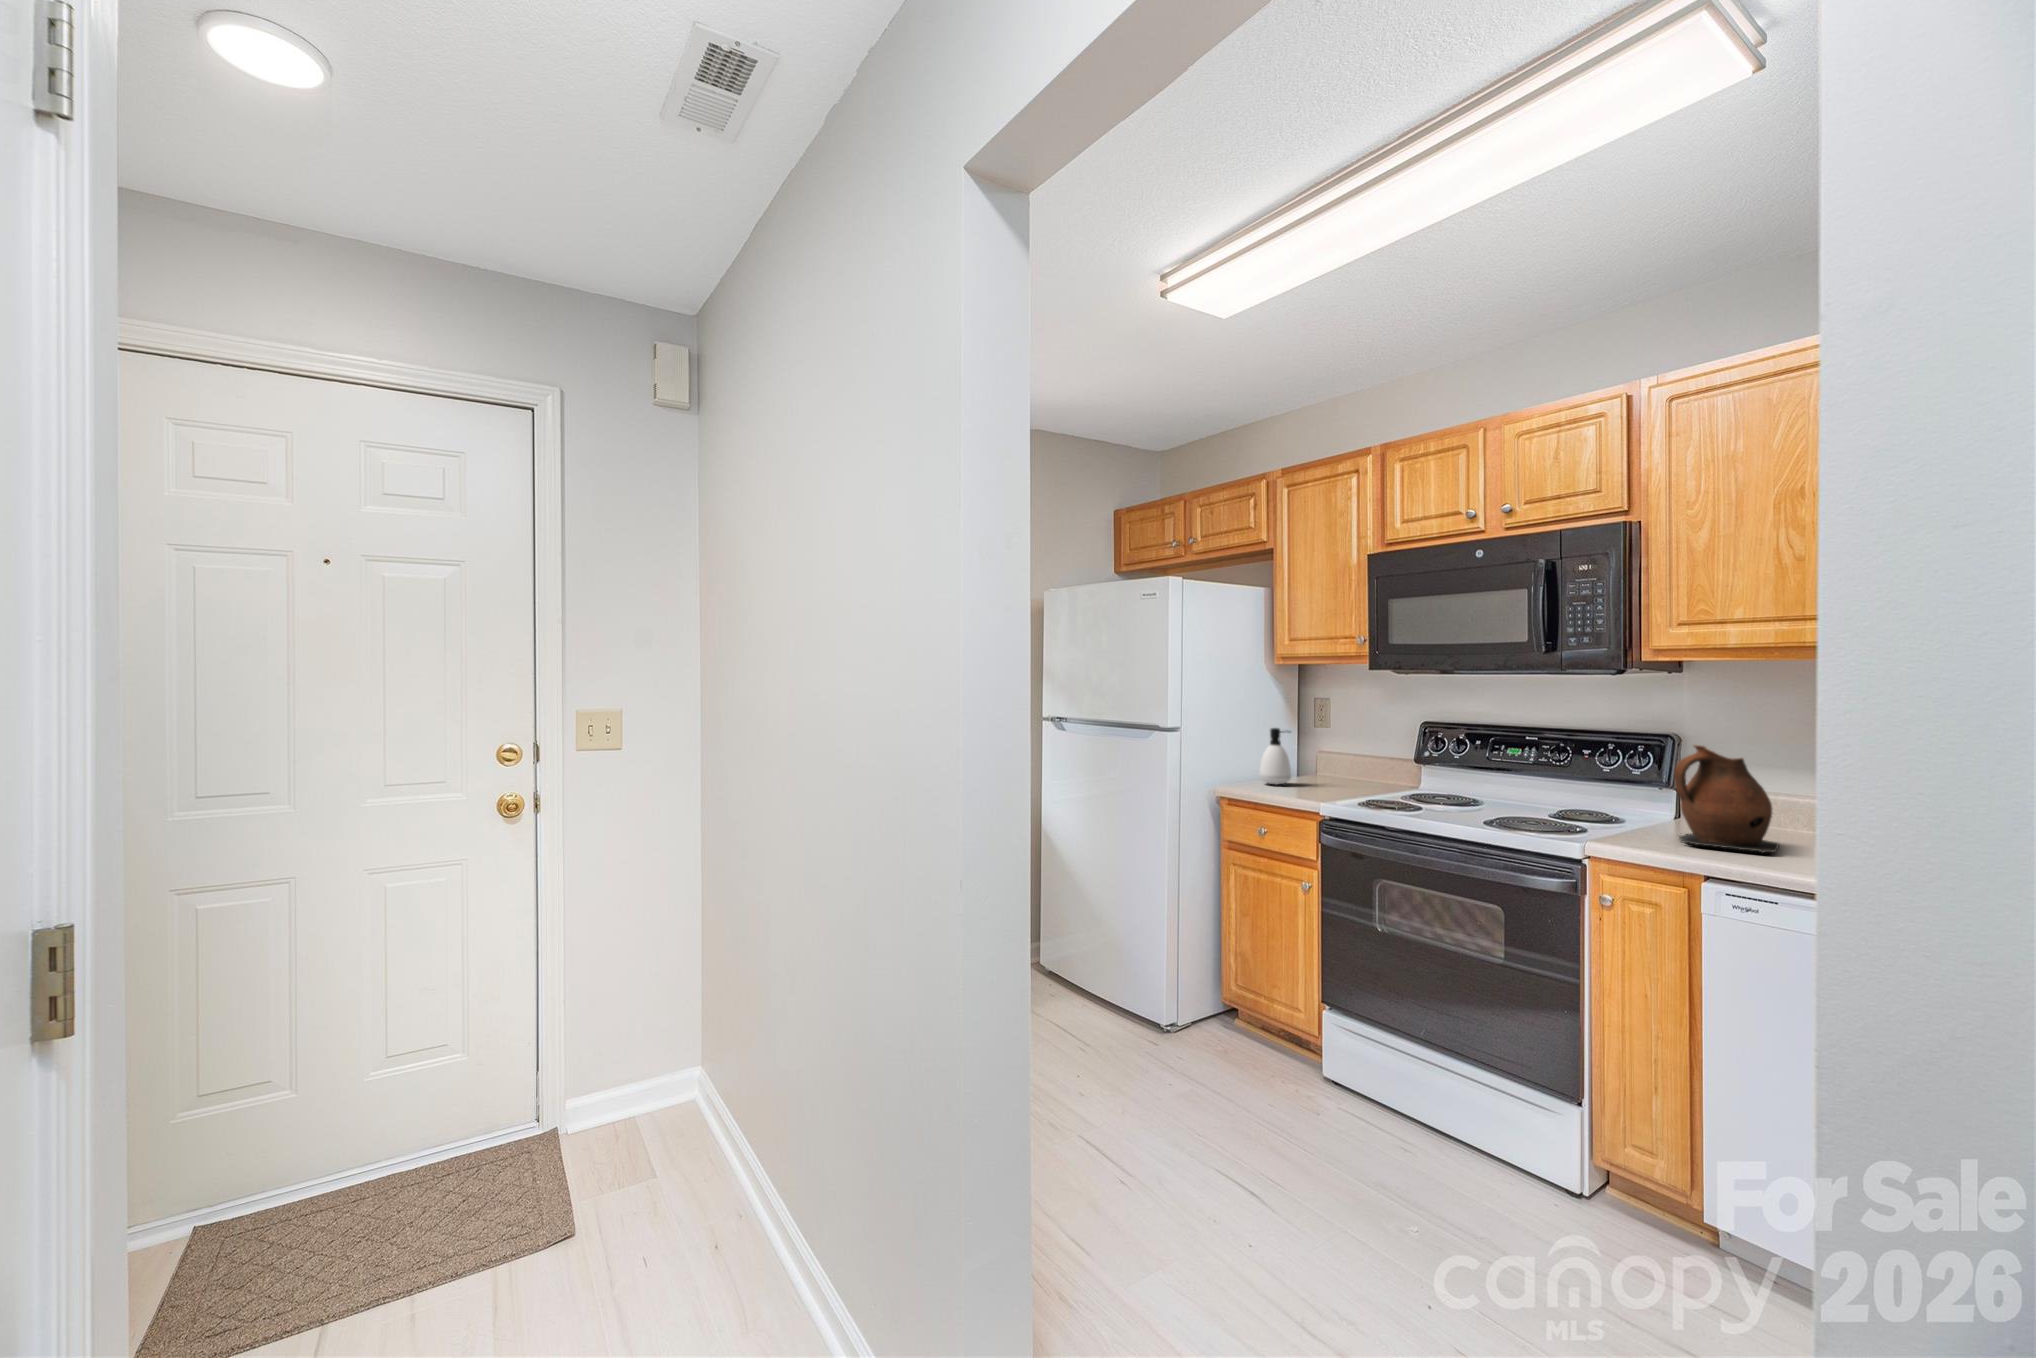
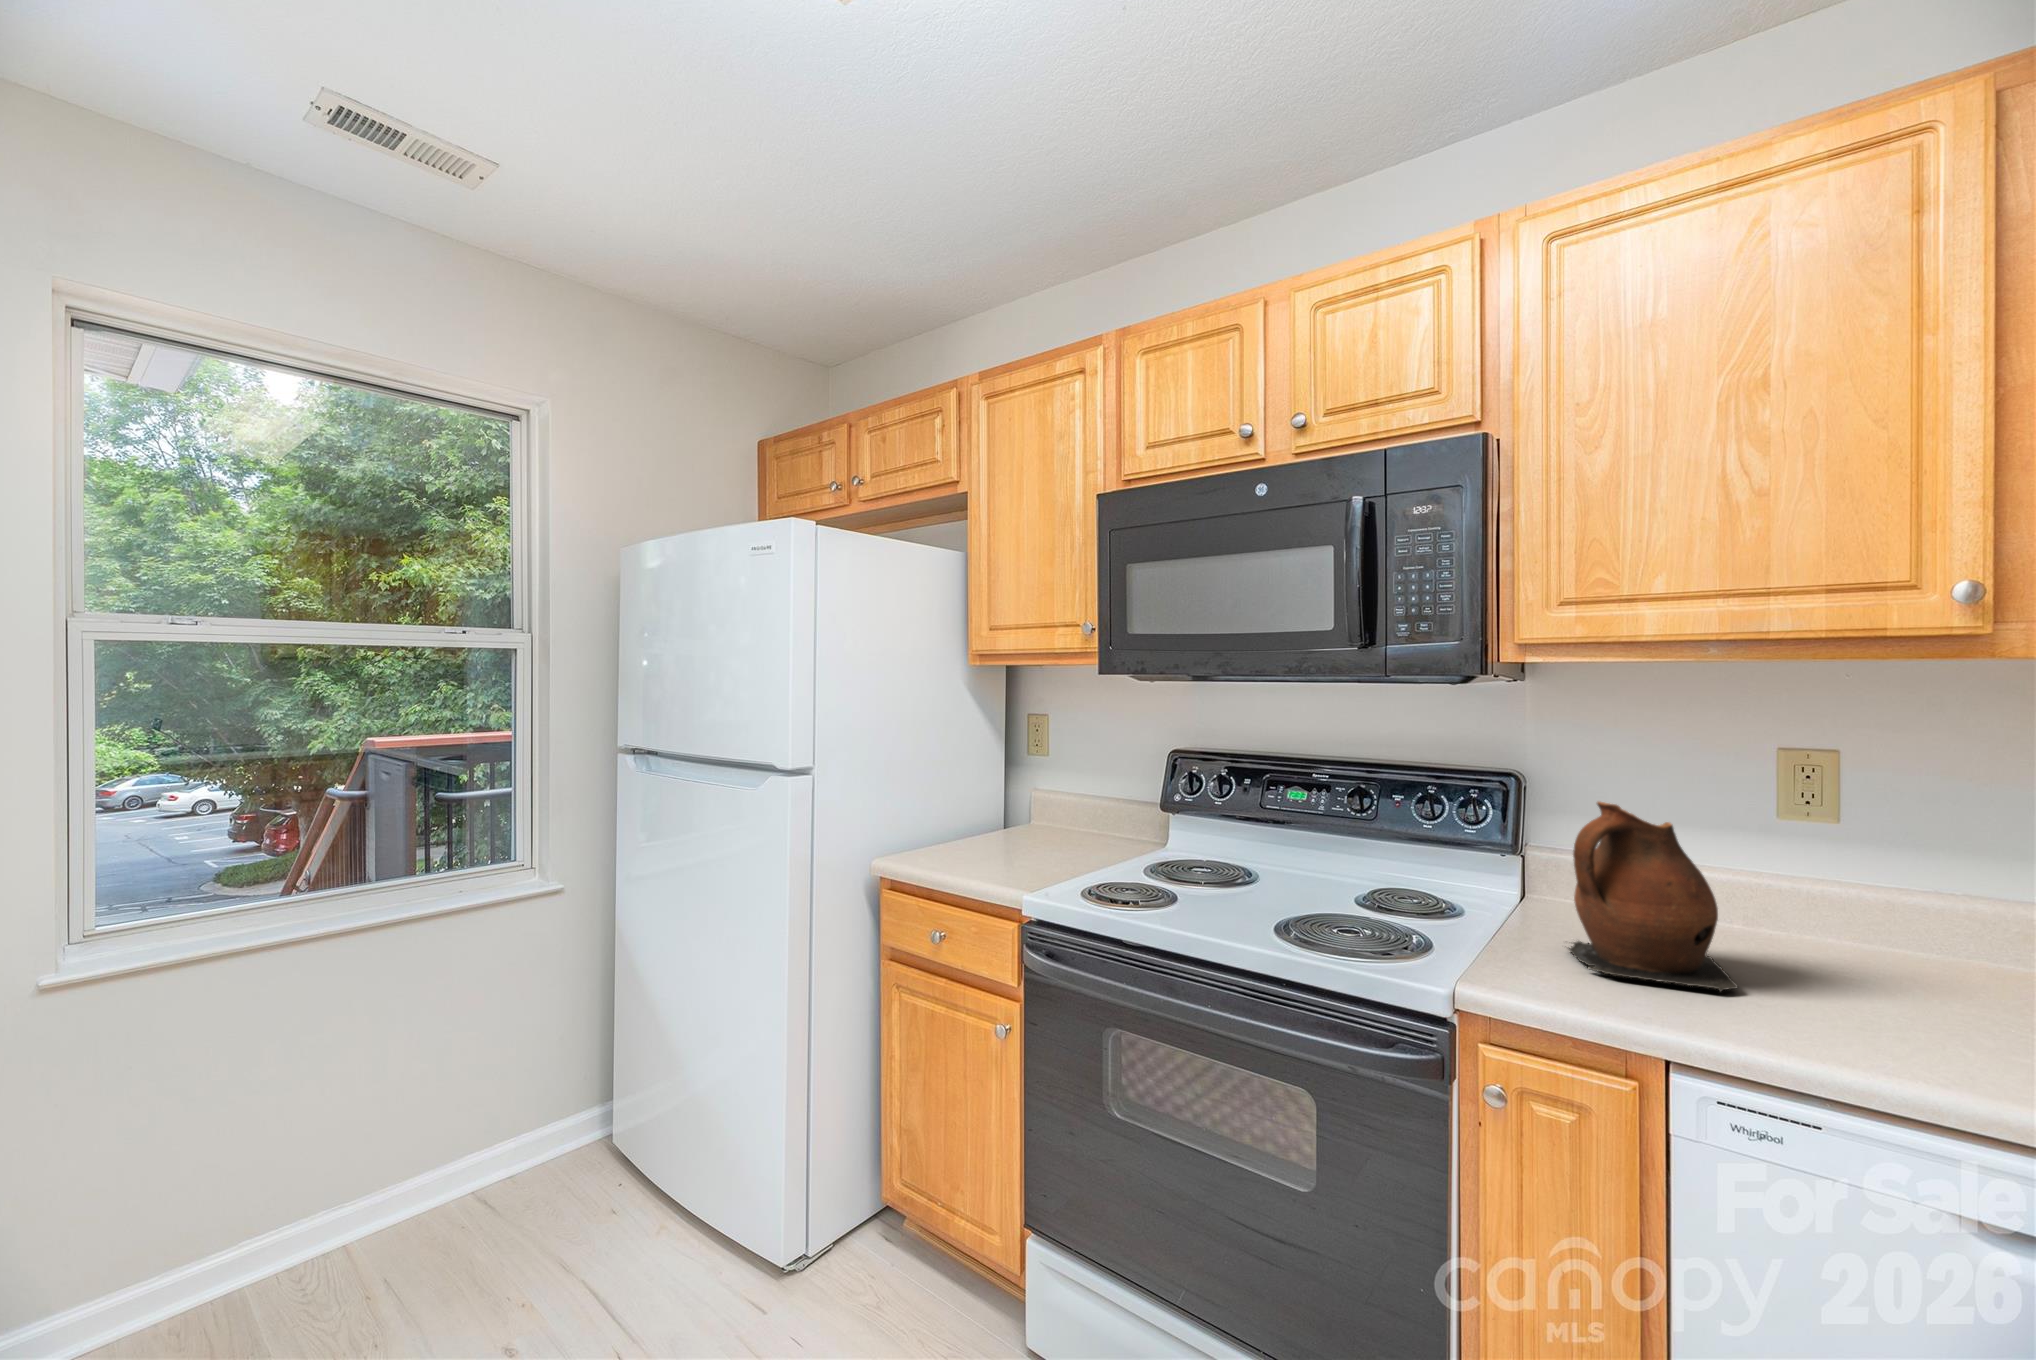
soap dispenser: present [1260,728,1291,785] -> none [943,763,989,850]

